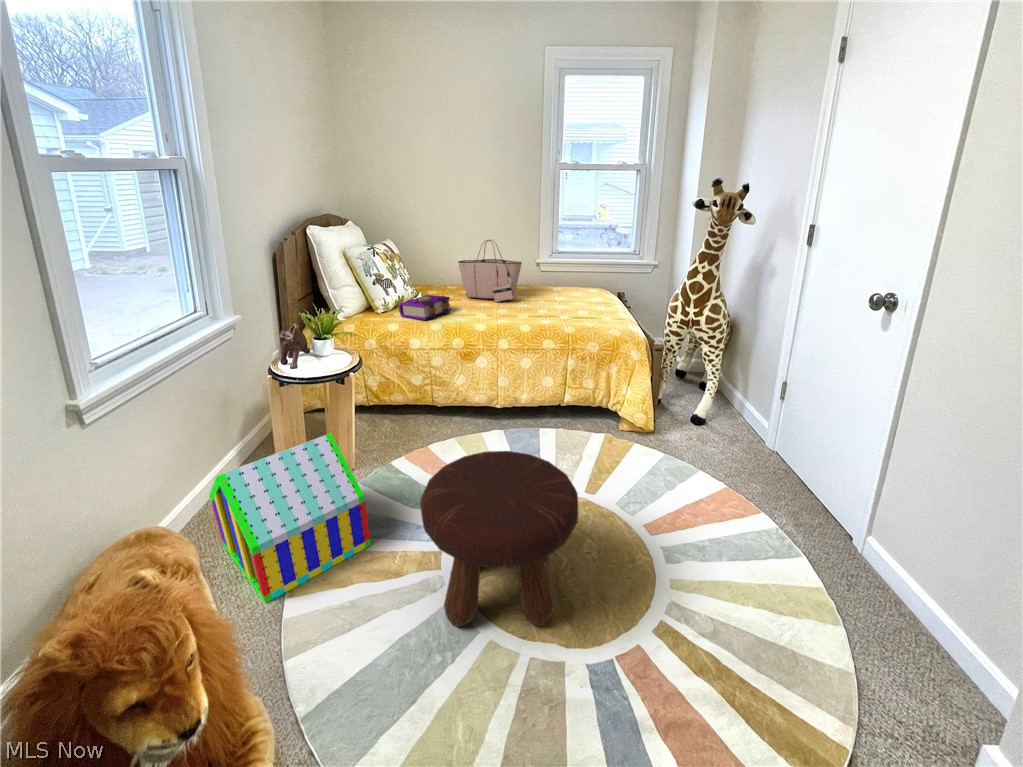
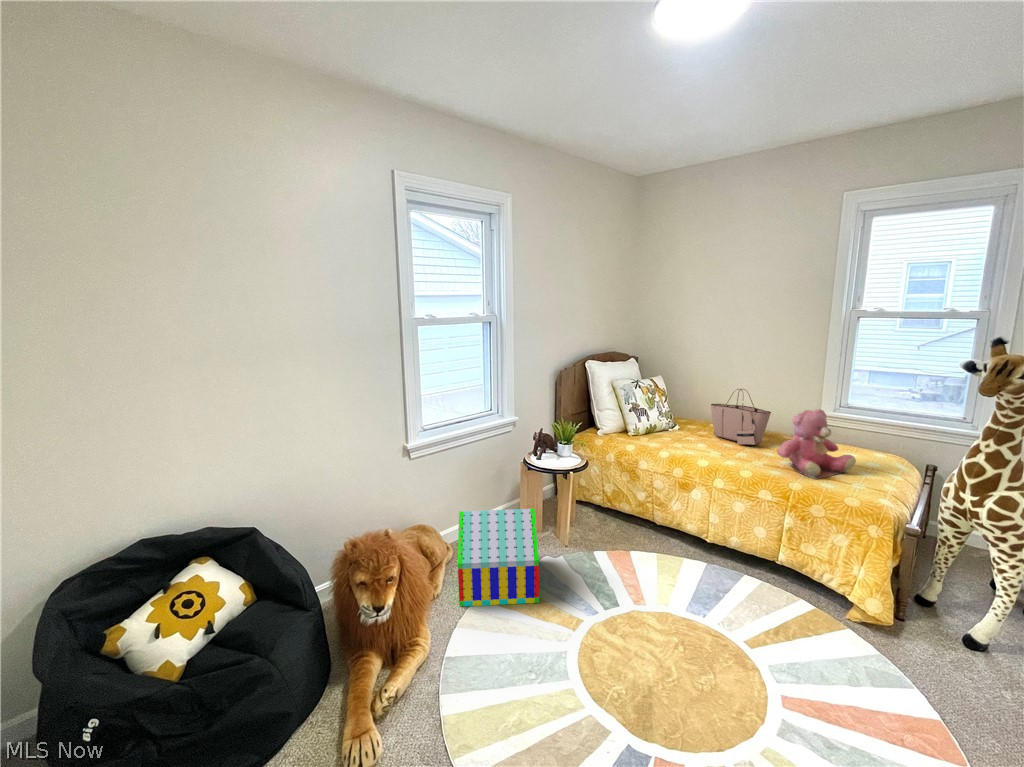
teddy bear: none [550,251,606,321] -> present [777,409,856,479]
book: present [399,295,451,320] -> none [643,427,688,447]
footstool: present [420,451,578,627] -> none [538,555,672,730]

